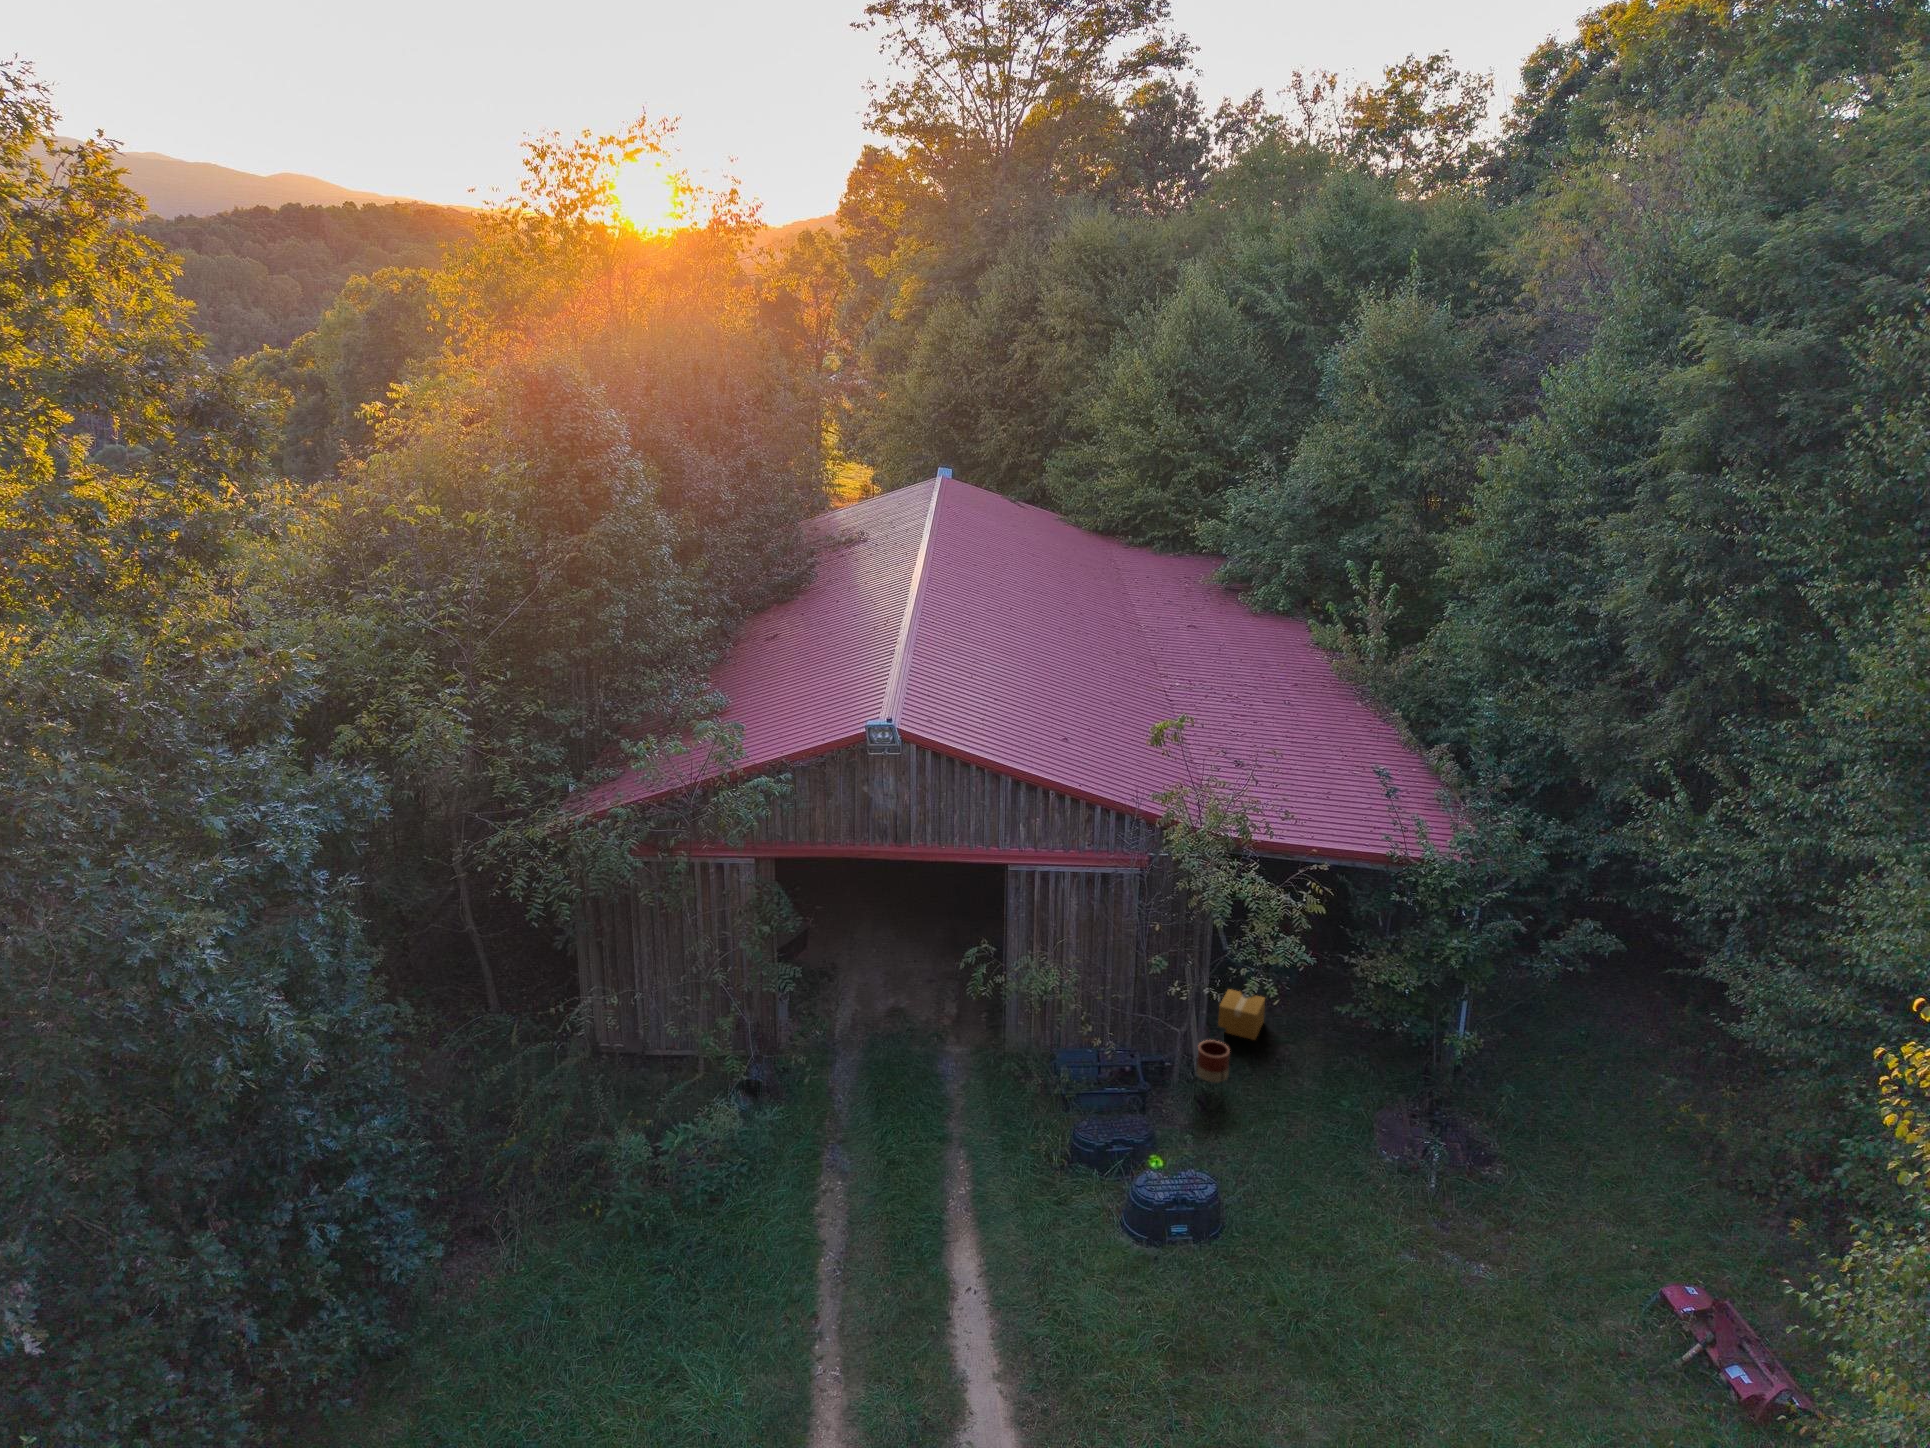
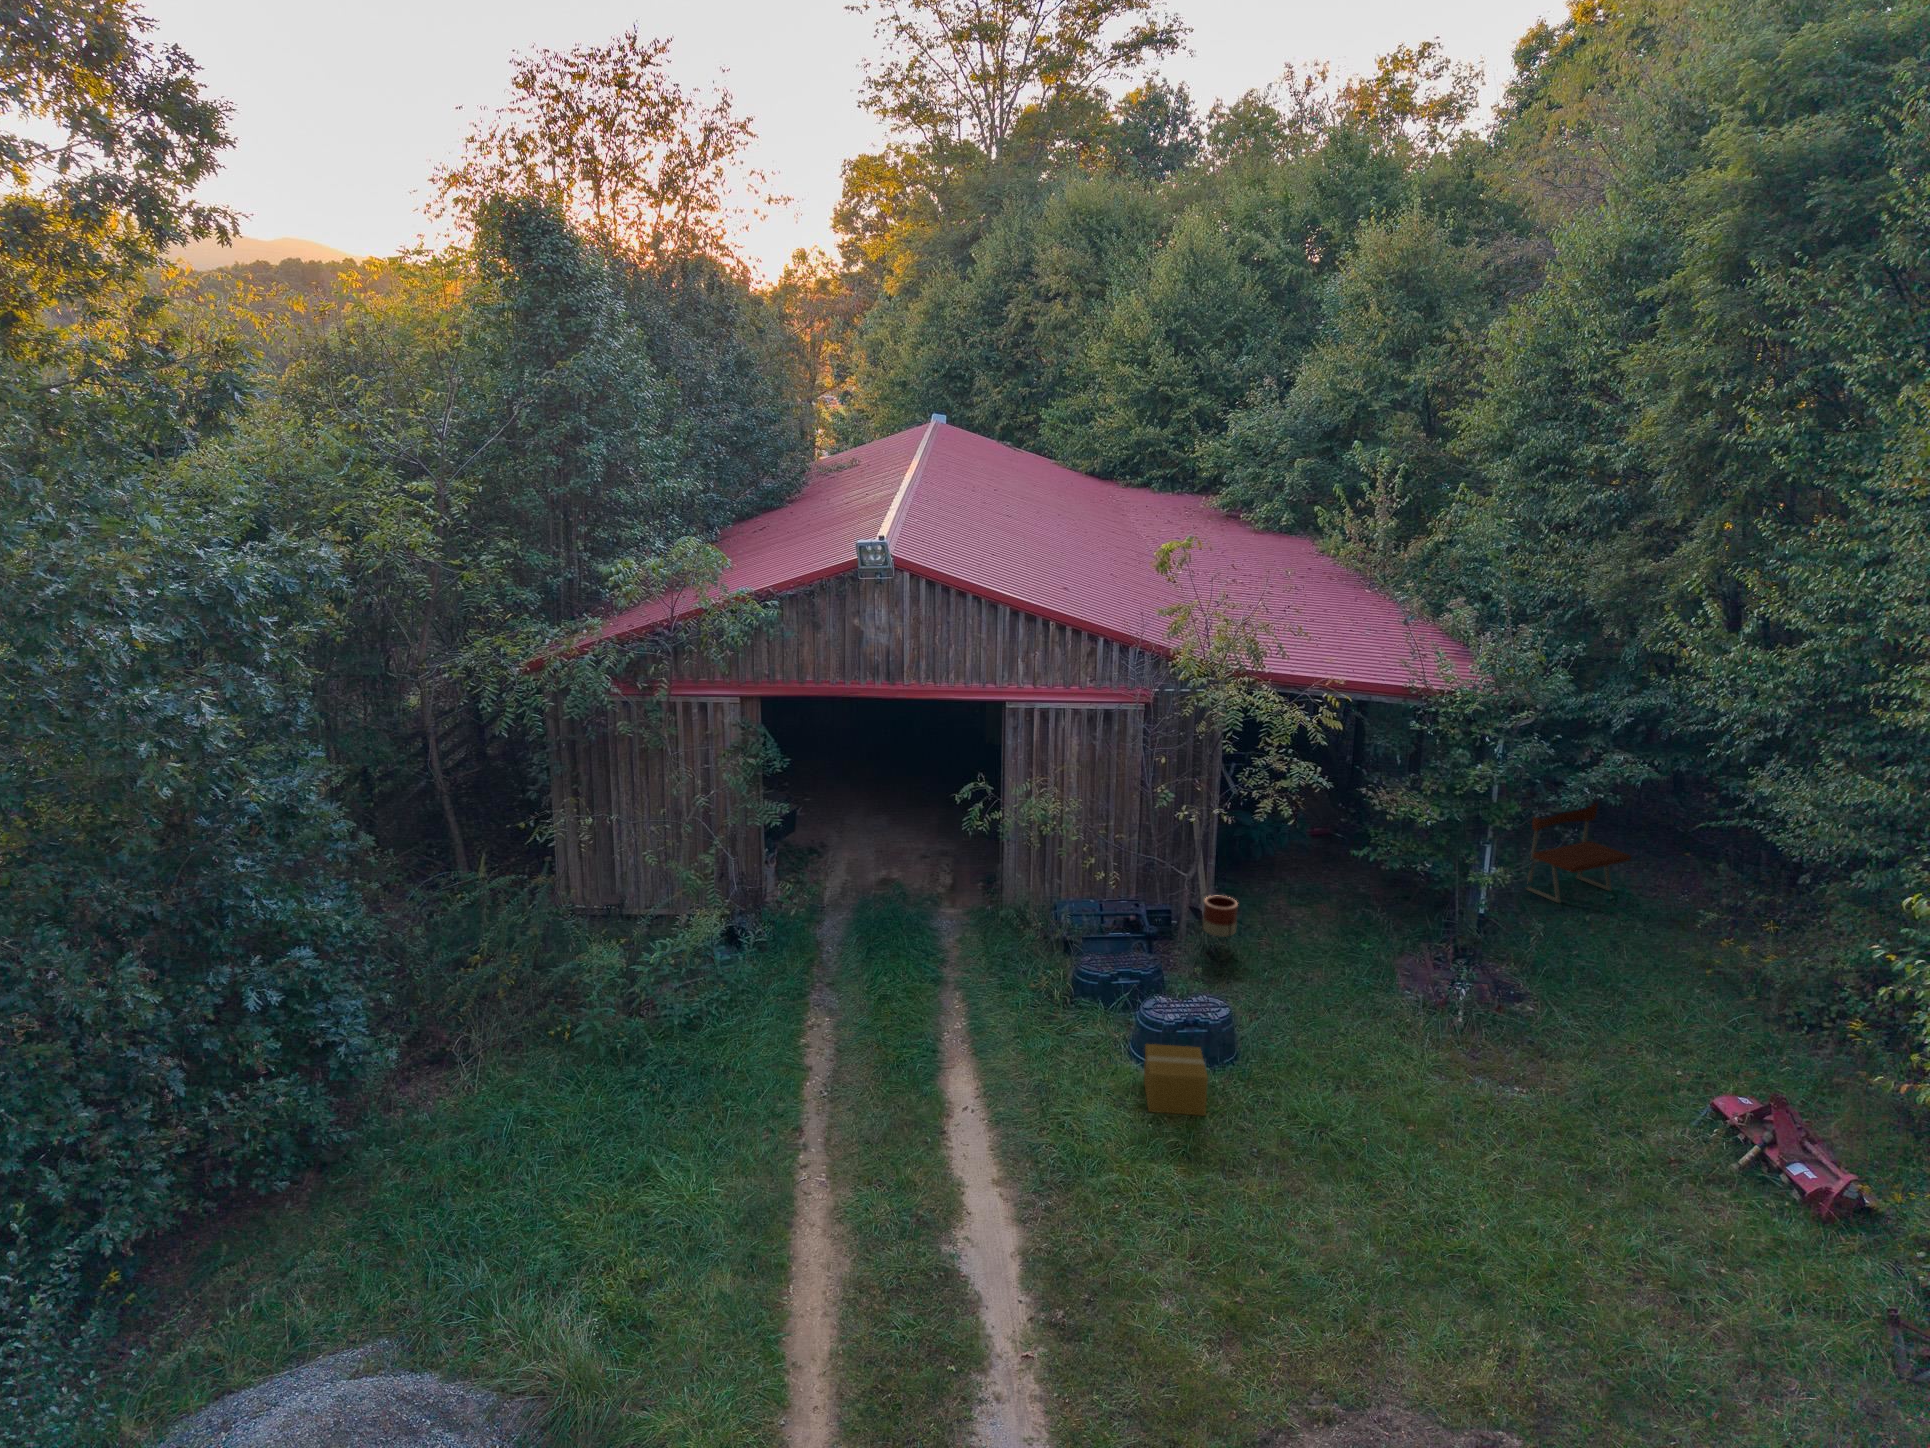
bench: none [1508,923,1610,1034] -> present [1526,803,1631,903]
cardboard box: present [1218,989,1265,1040] -> present [1144,1044,1208,1116]

